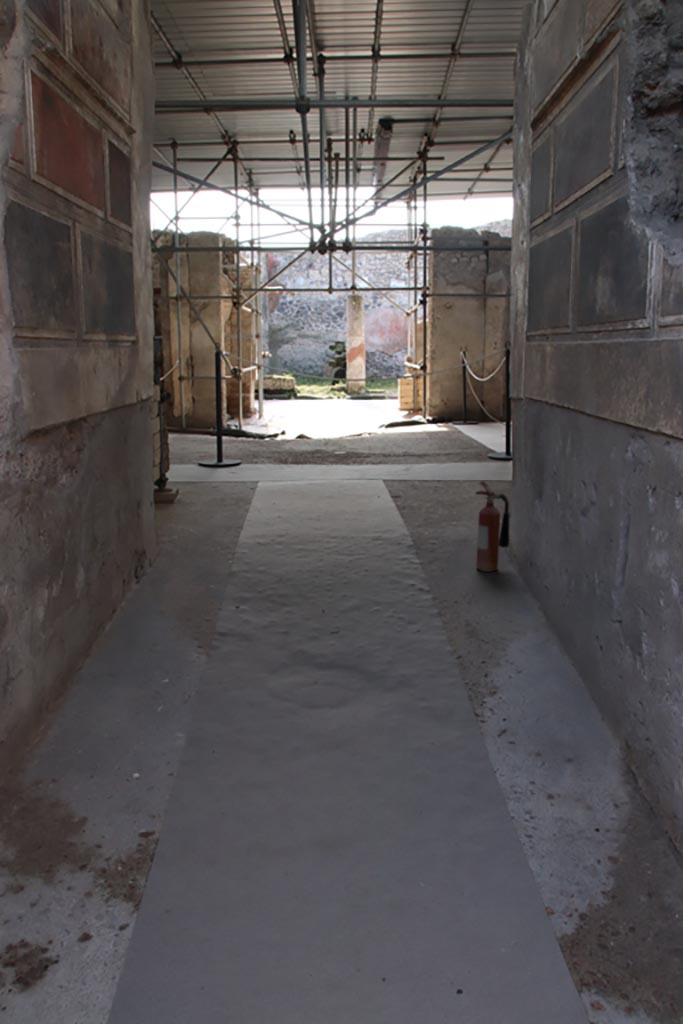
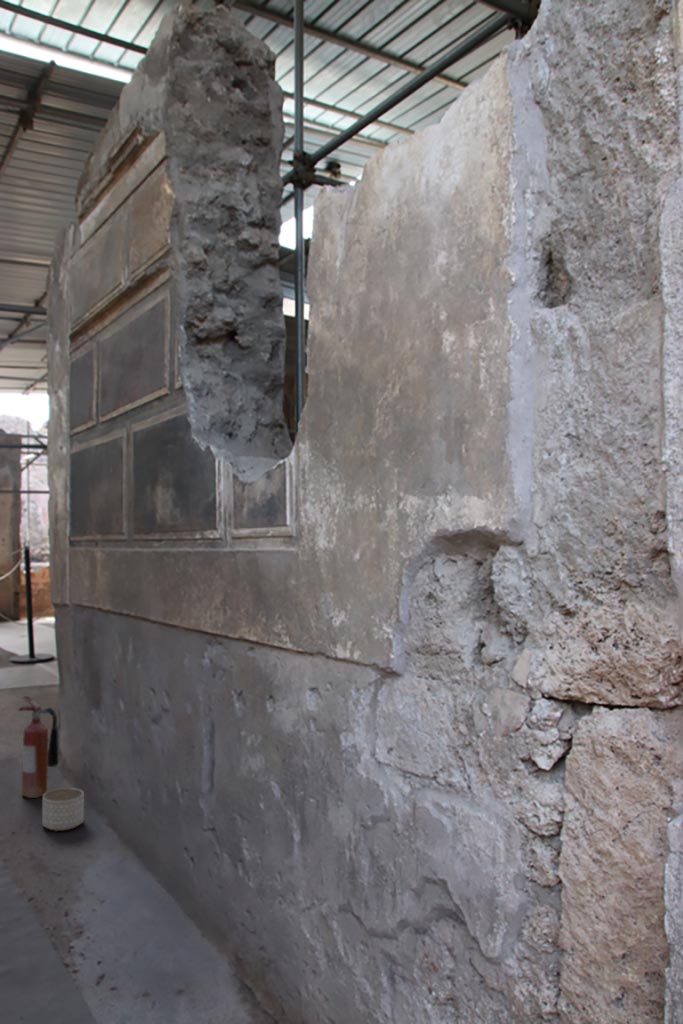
planter: none [489,566,526,602] -> present [42,788,84,831]

